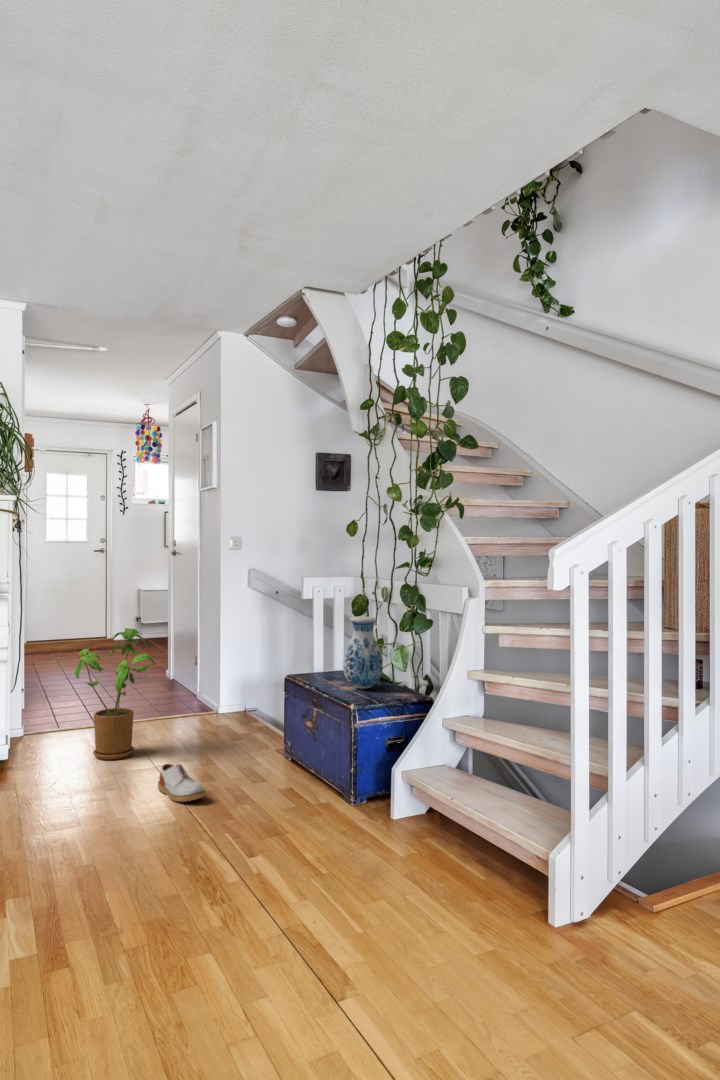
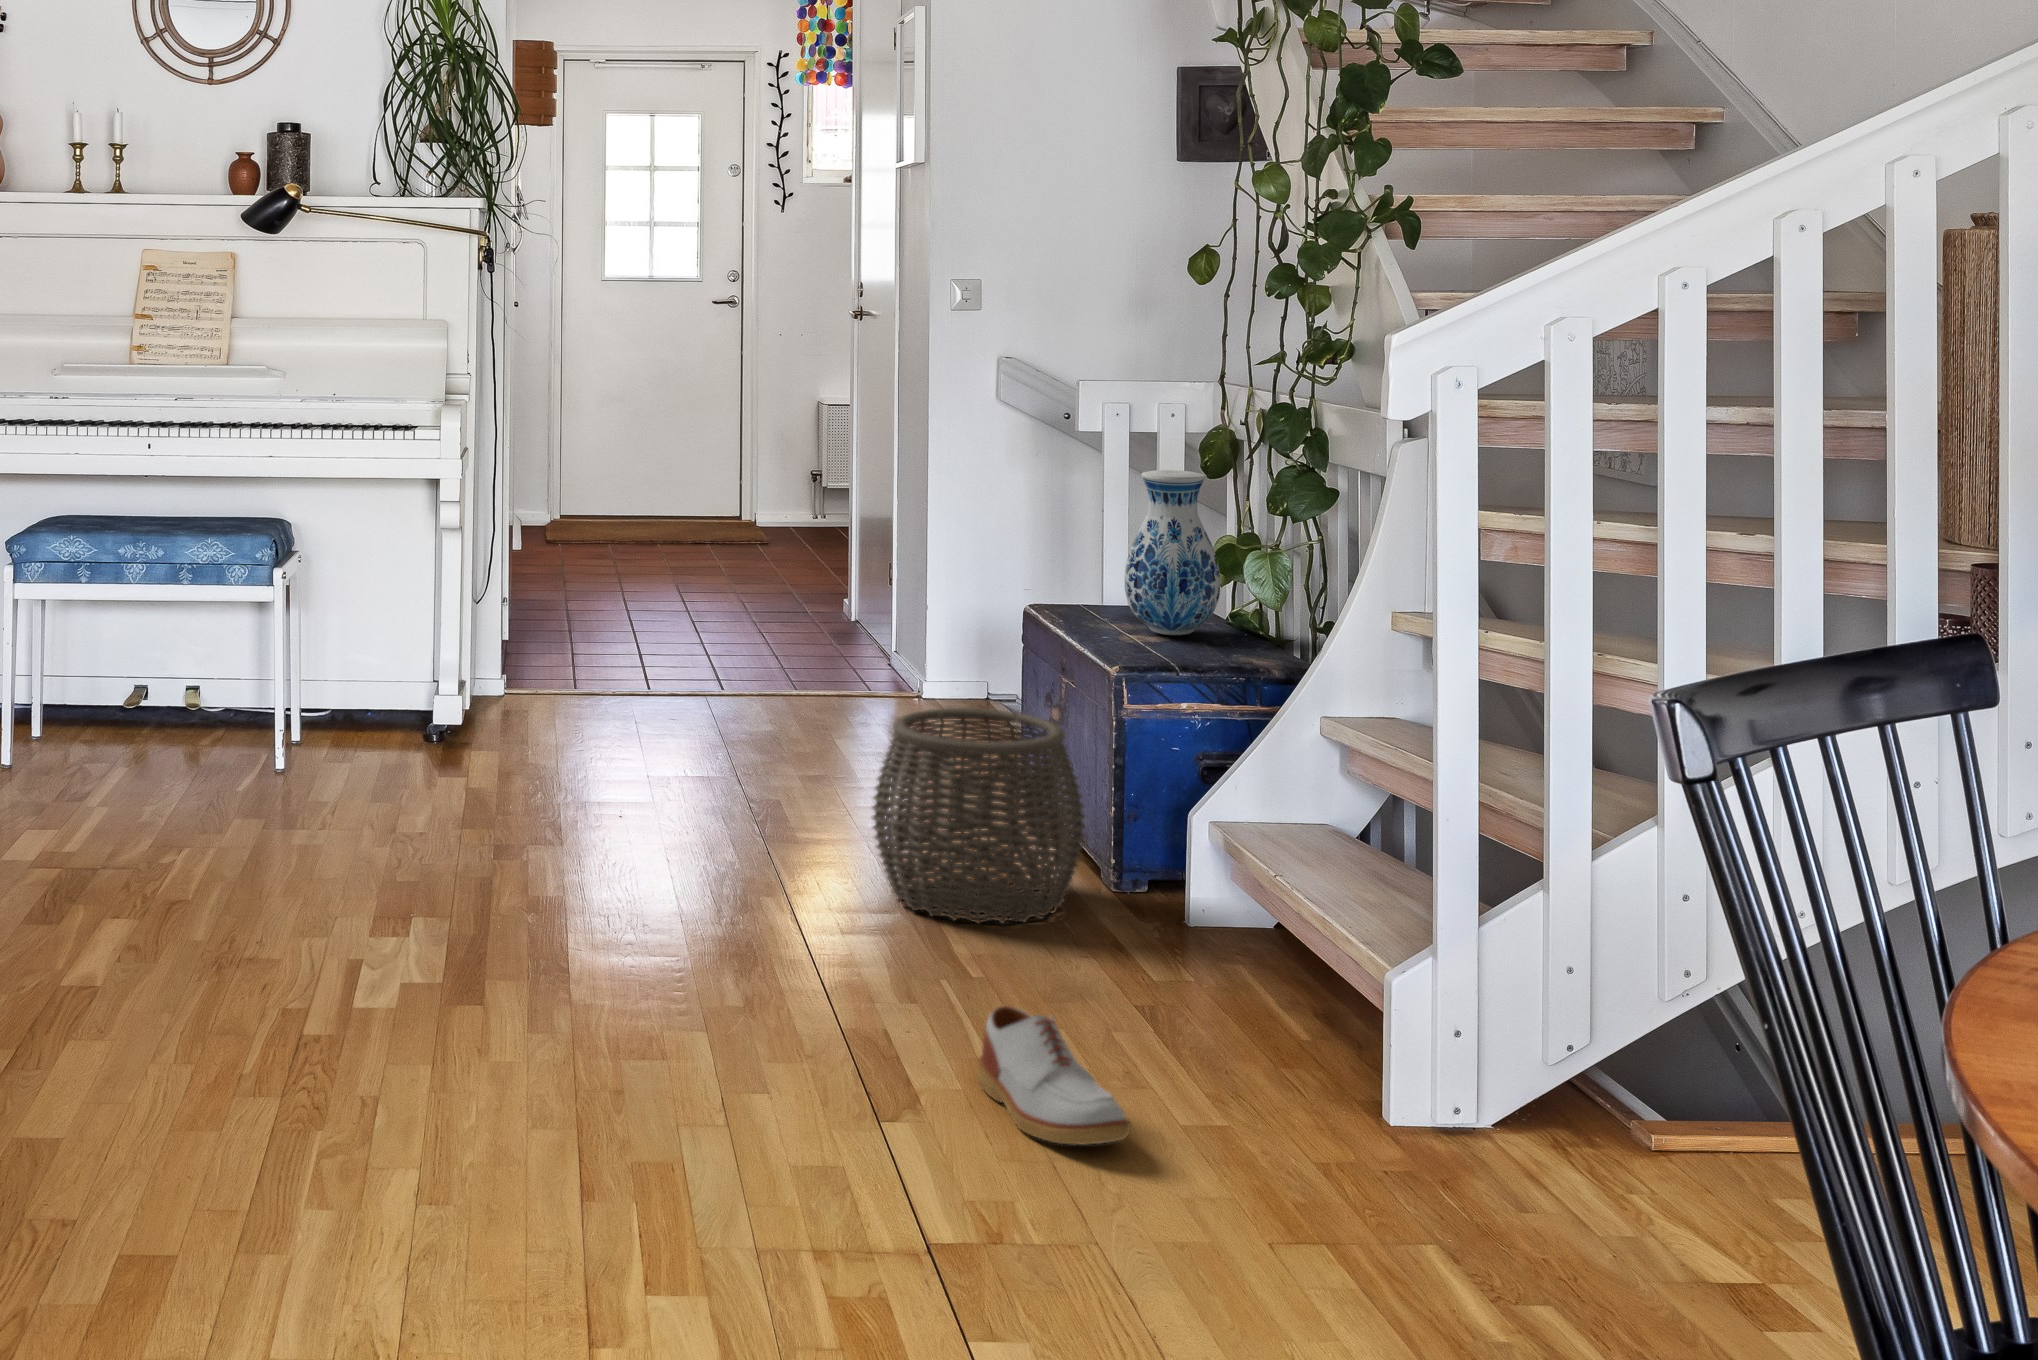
house plant: present [75,628,156,760] -> none [589,473,749,747]
woven basket: none [251,733,350,842] -> present [872,708,1085,924]
shoe: present [158,764,206,802] -> present [977,1006,1131,1144]

